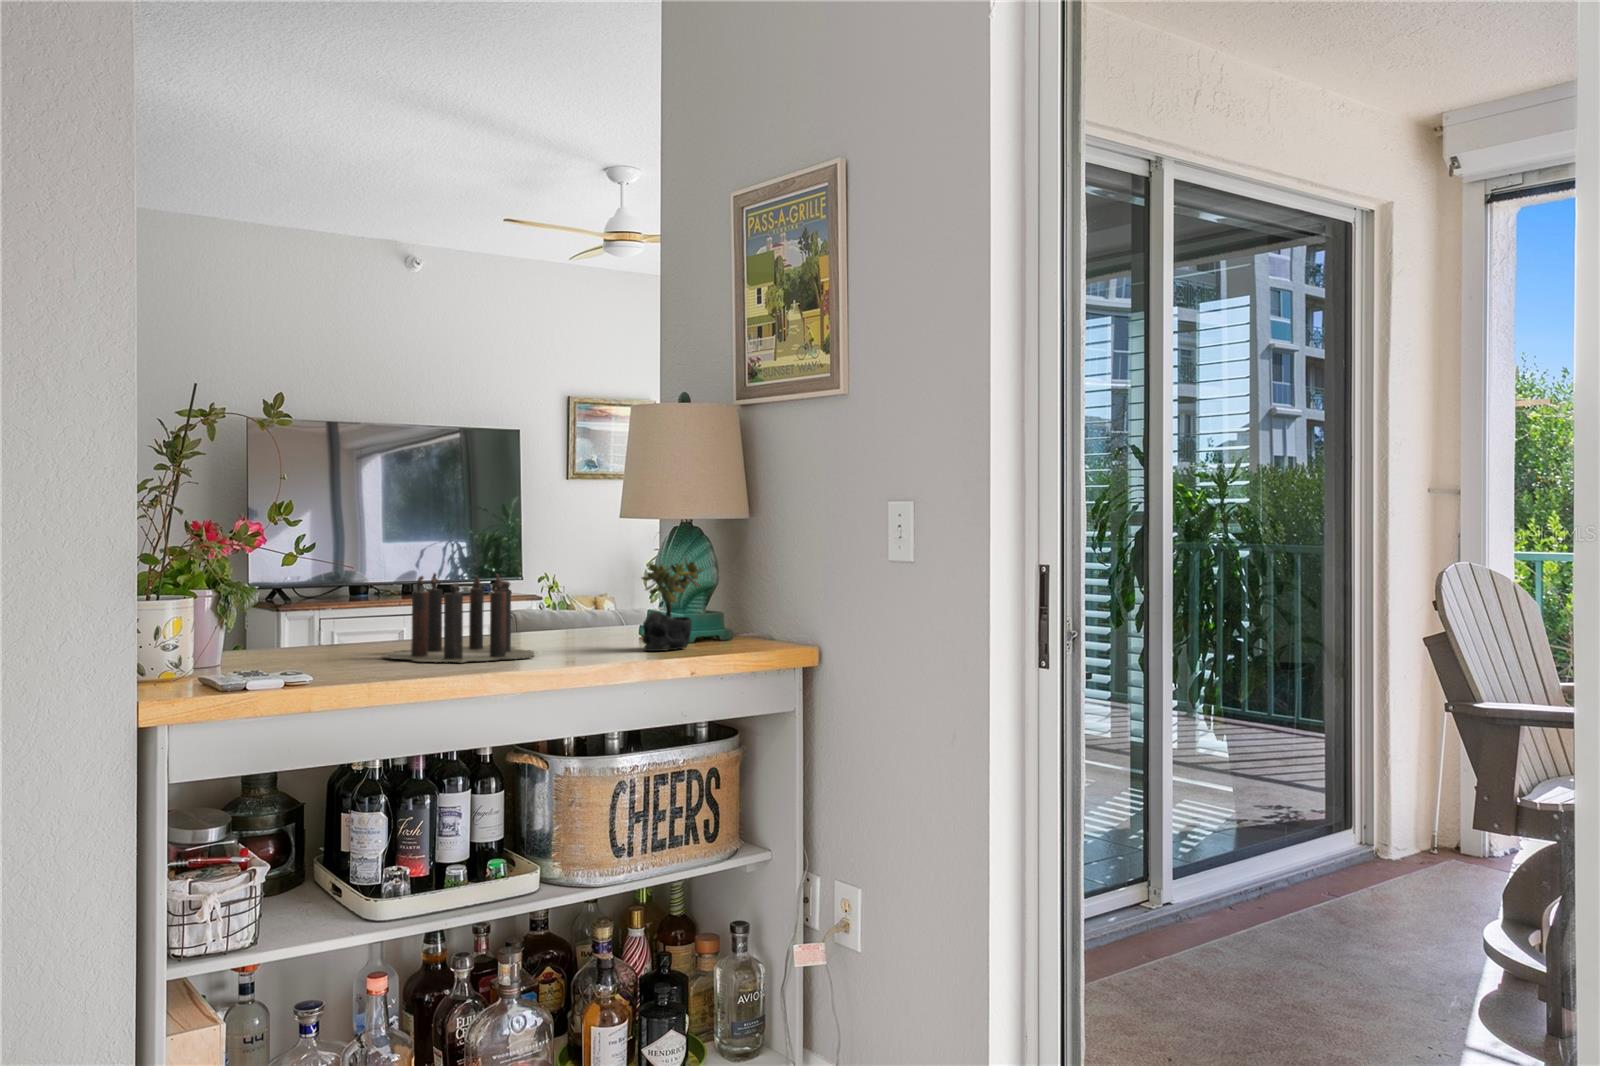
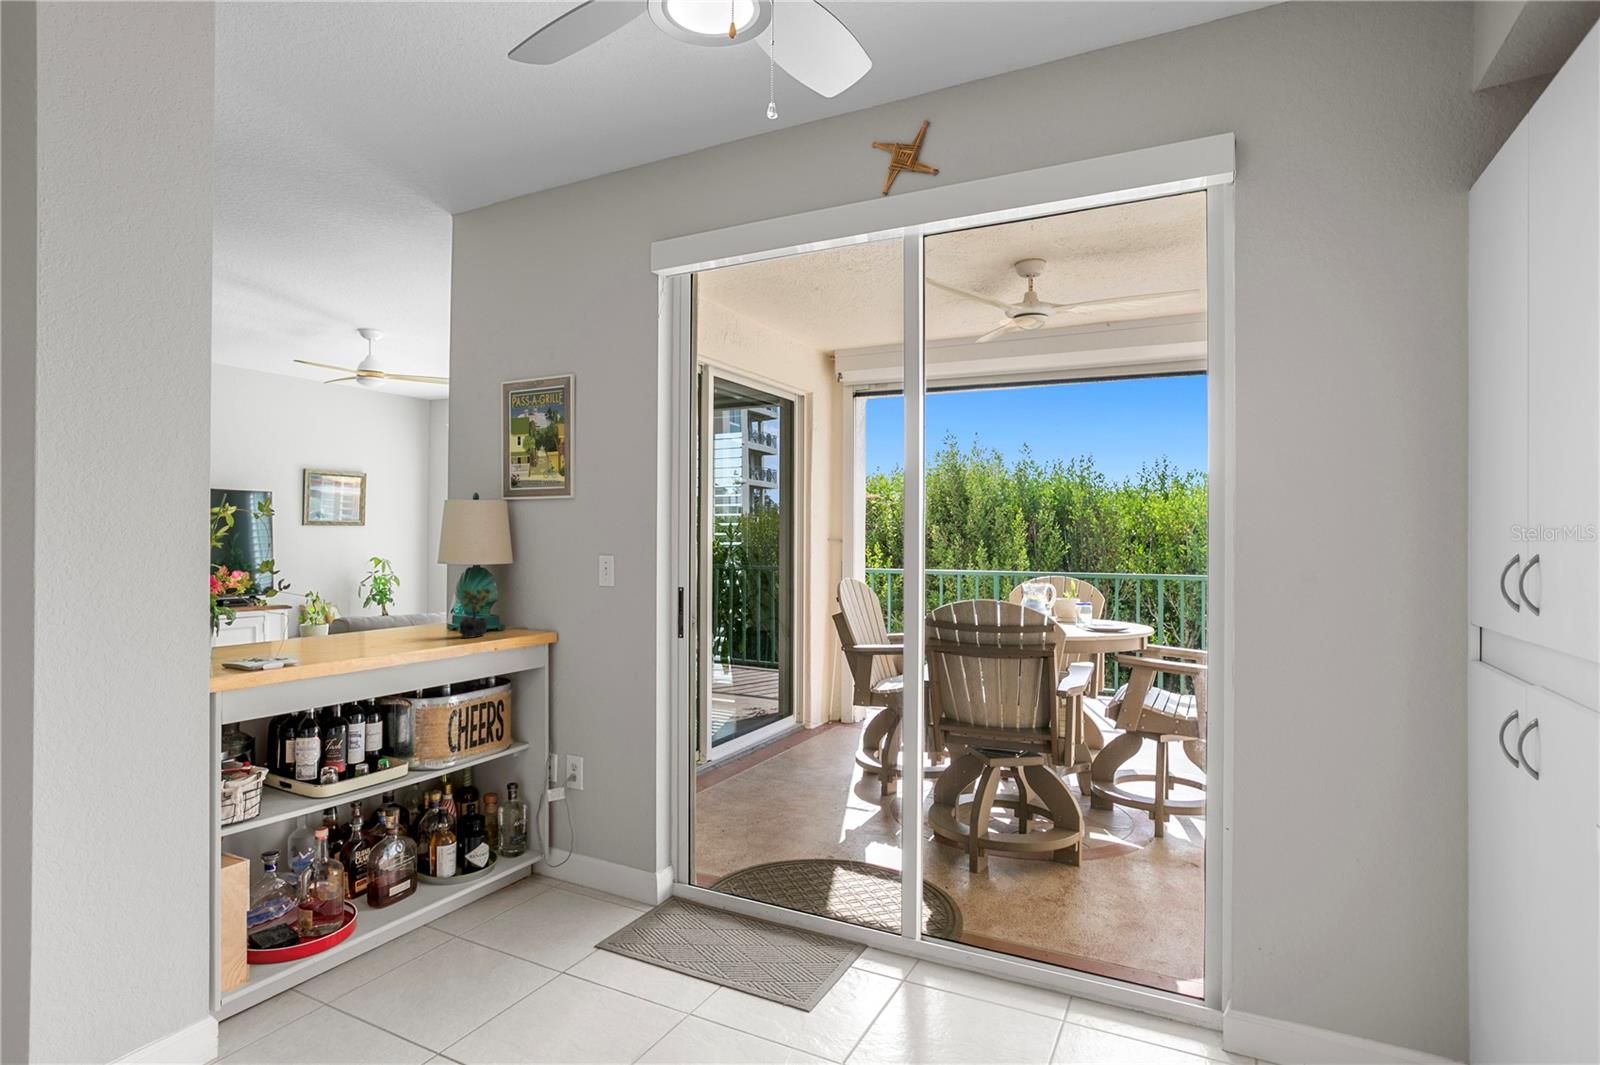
candle: present [385,573,534,663] -> none [301,599,421,651]

